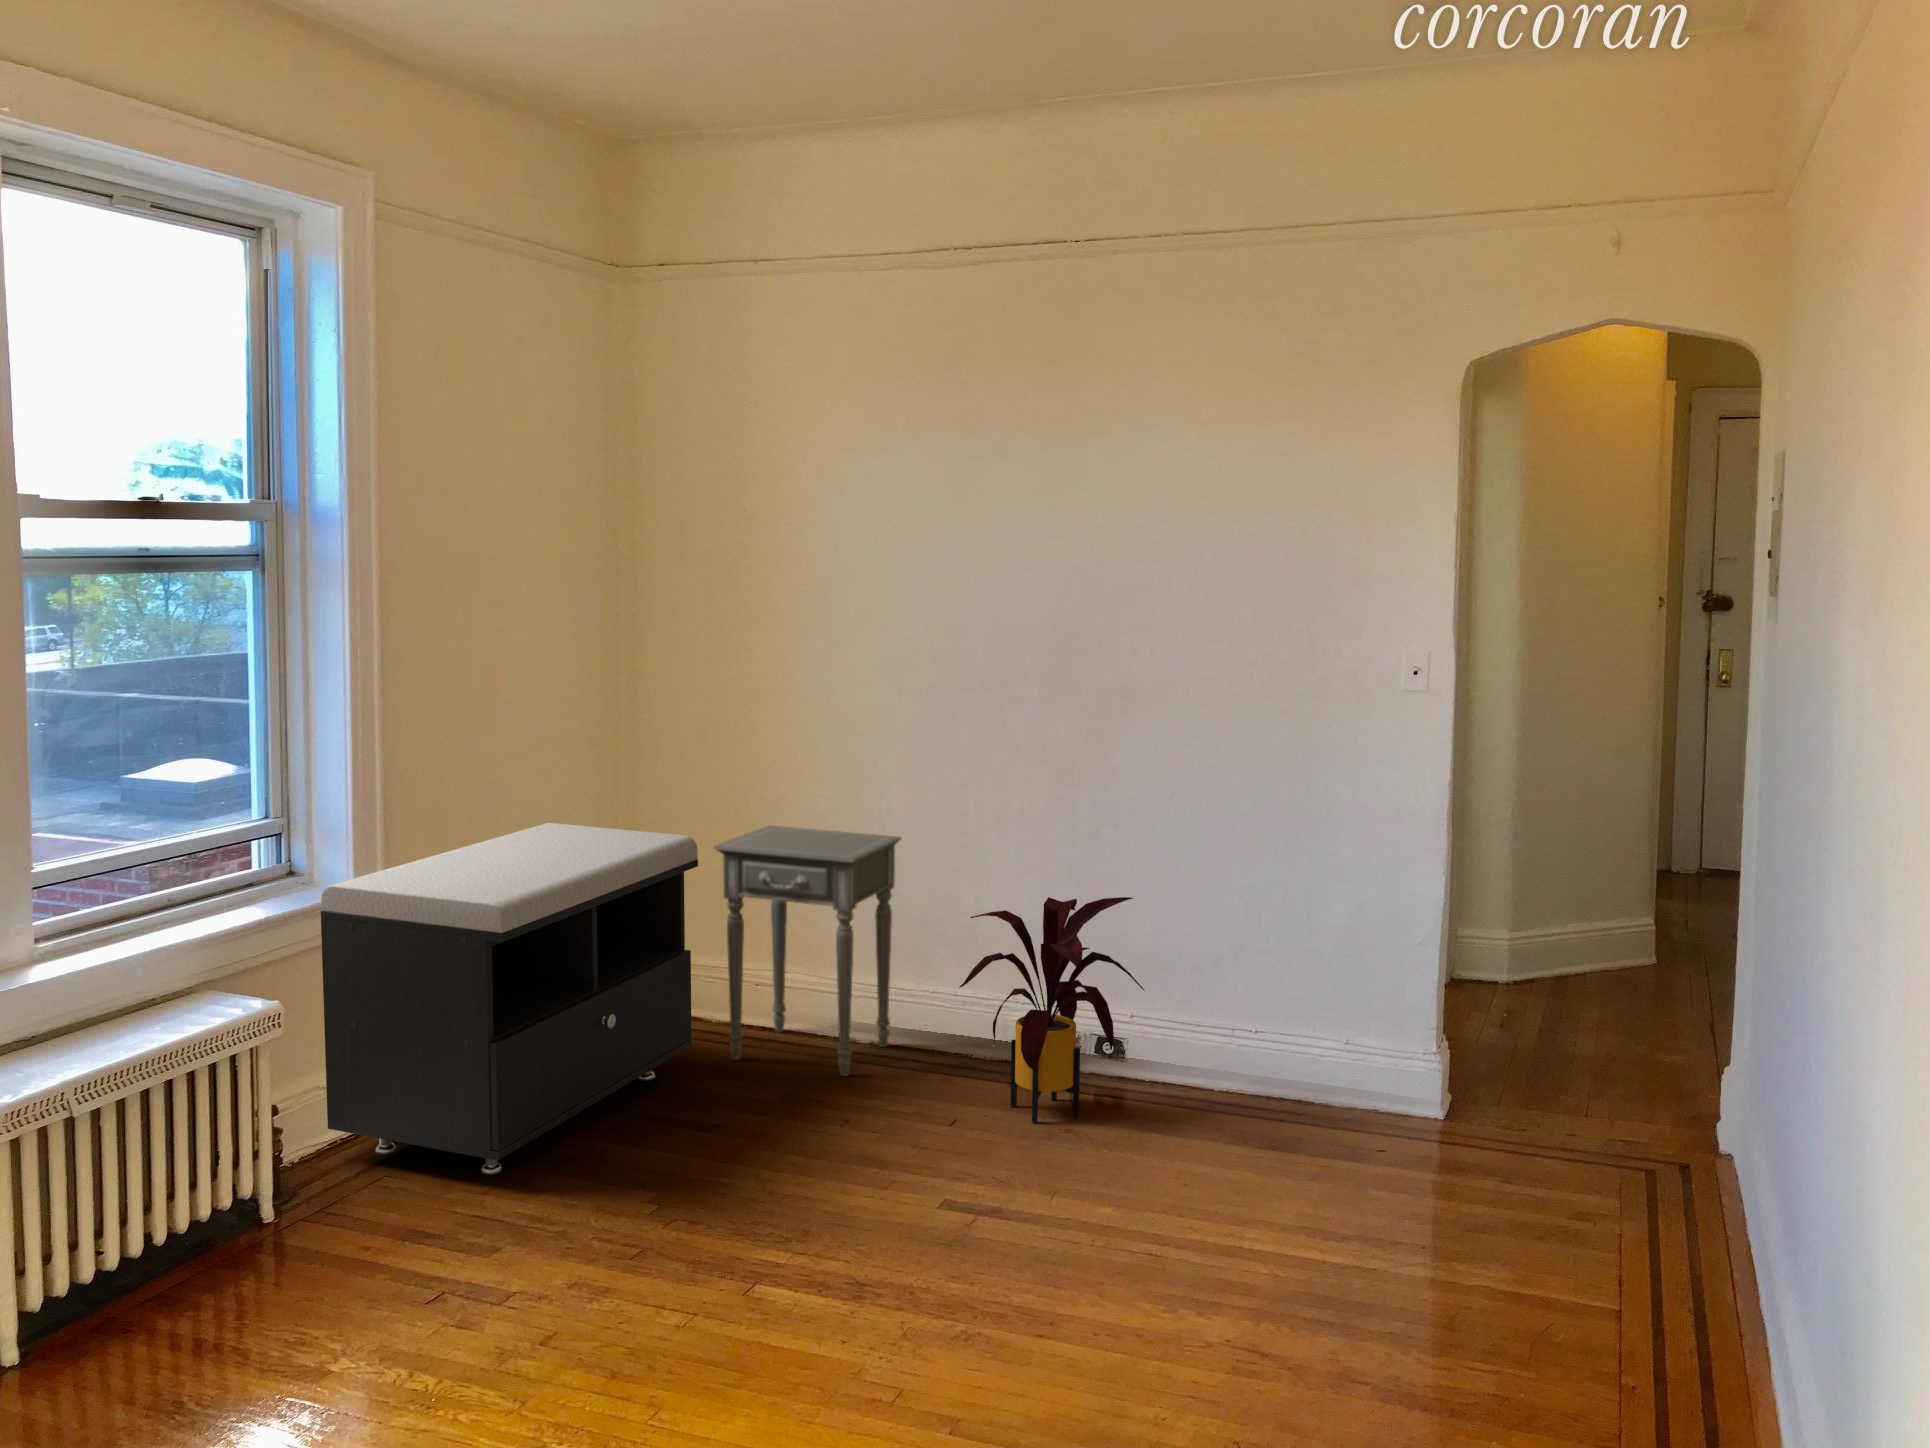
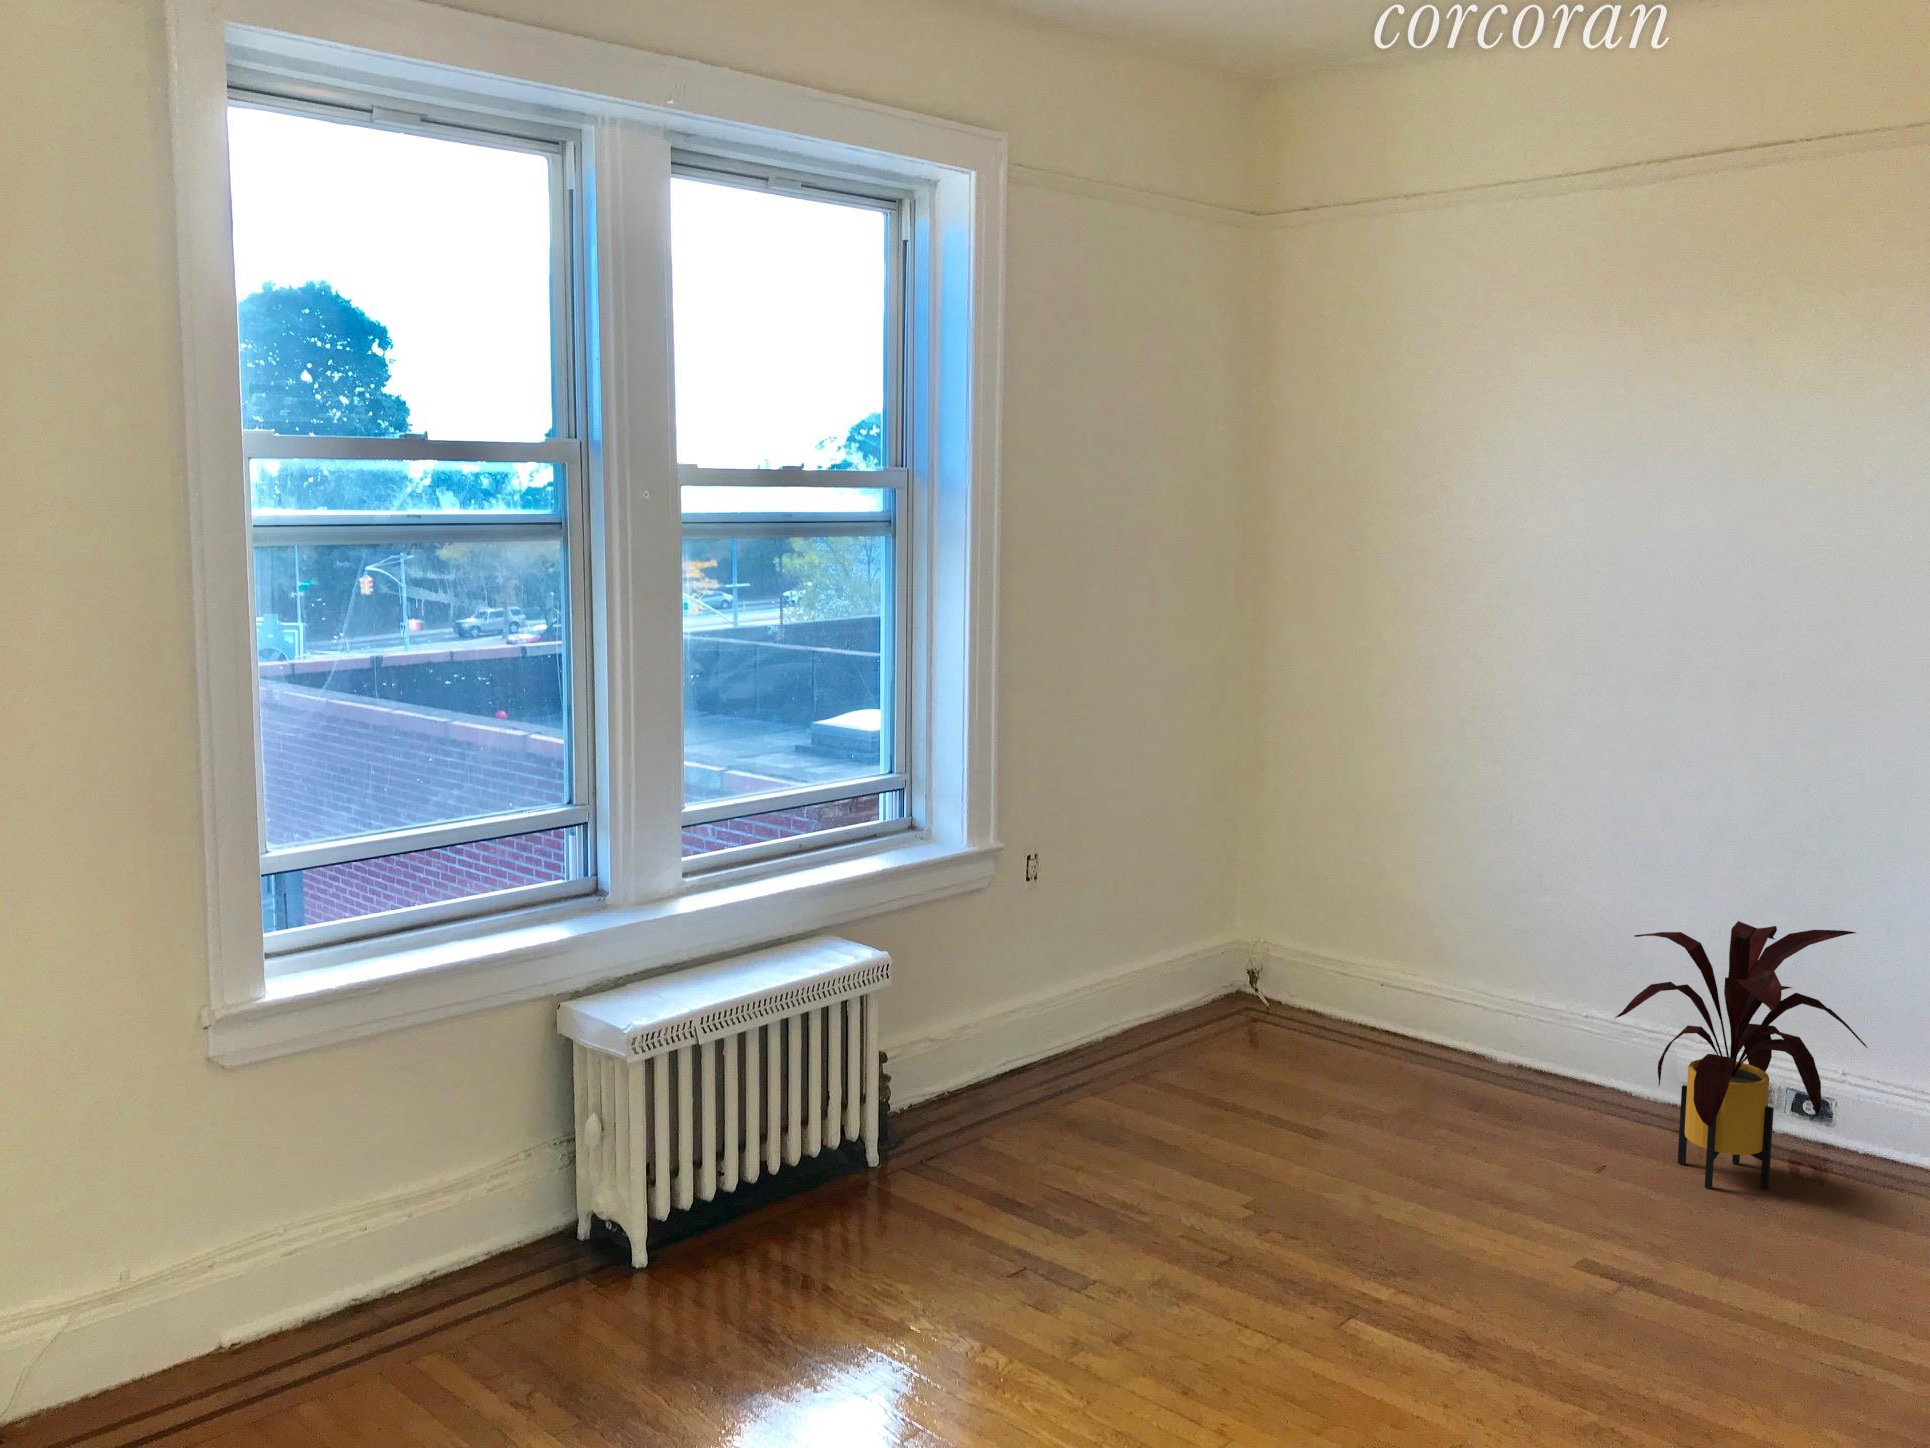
storage bench: present [321,823,698,1174] -> none [933,795,1315,1150]
side table: present [713,825,901,1076] -> none [1332,812,1552,1098]

